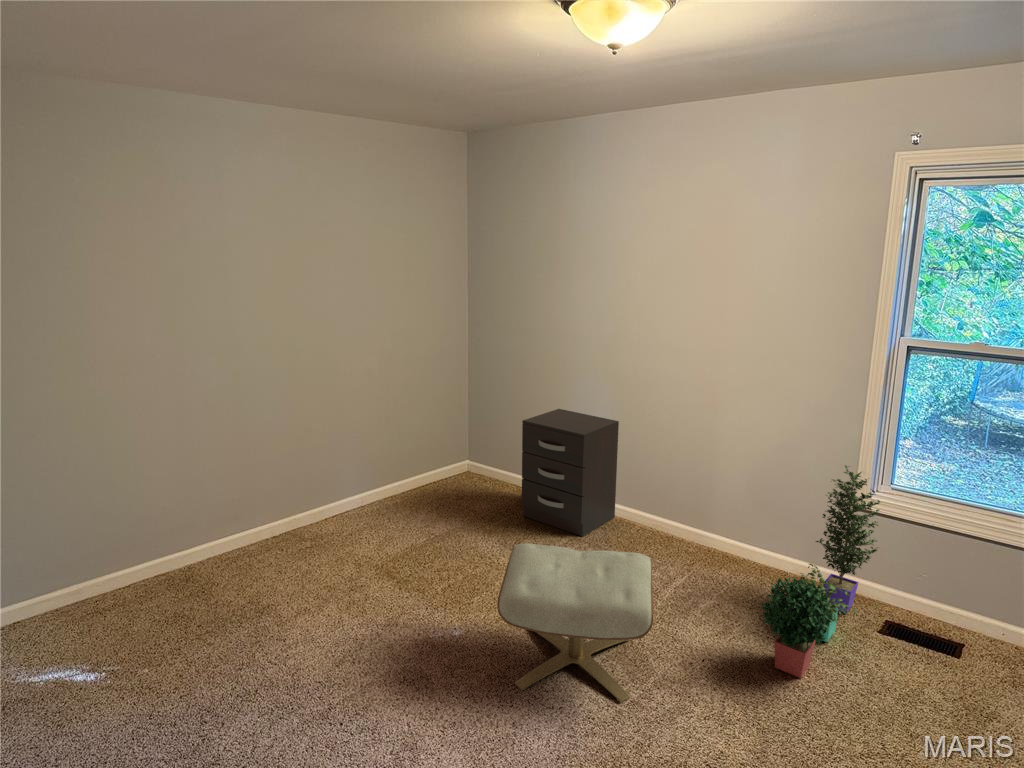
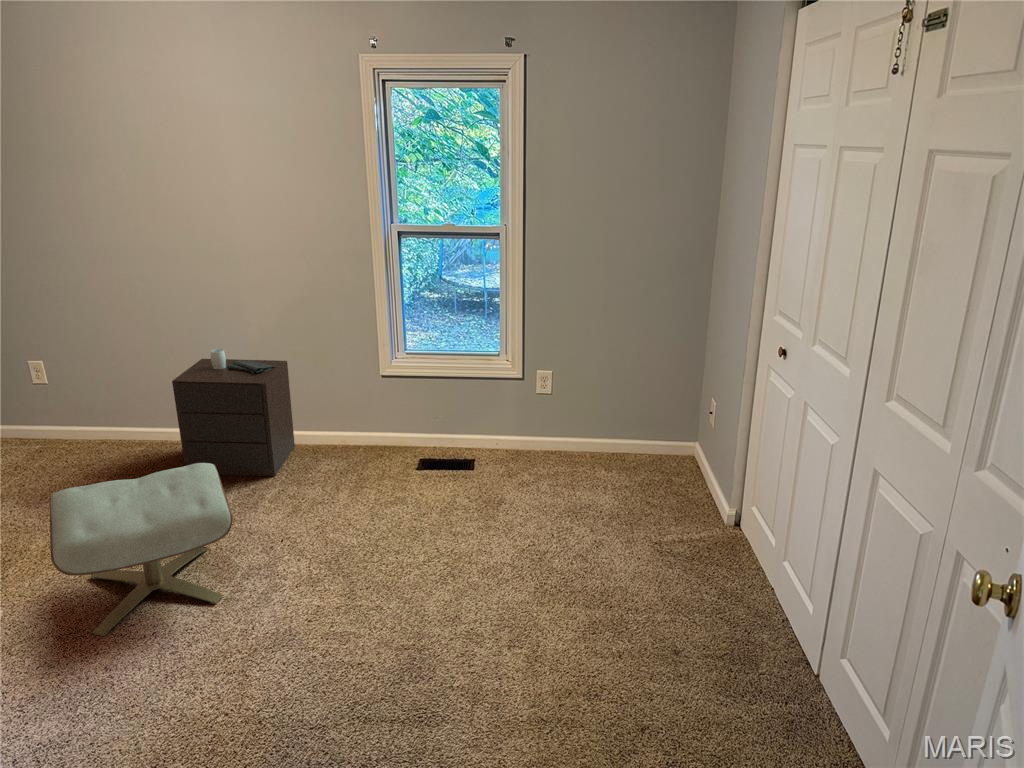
dresser: present [522,409,619,536] -> none [8,336,154,471]
nightstand: none [632,444,749,585] -> present [172,349,295,476]
potted plant: present [761,465,880,678] -> none [325,340,408,525]

